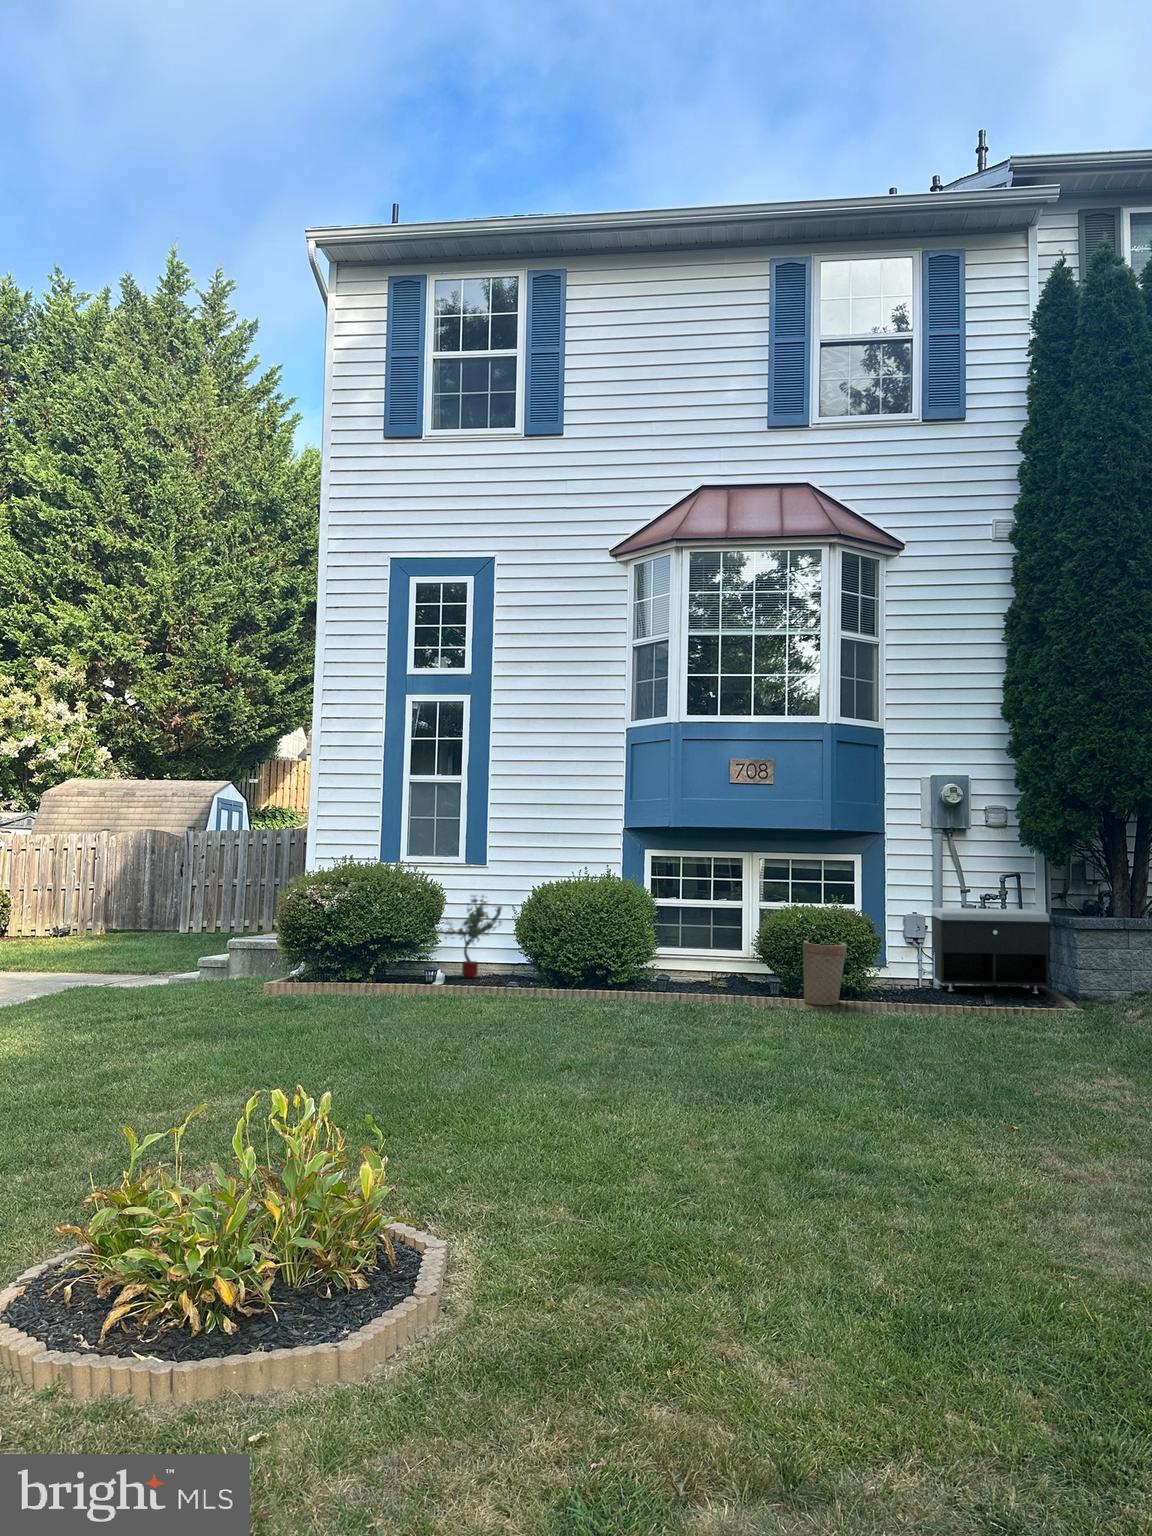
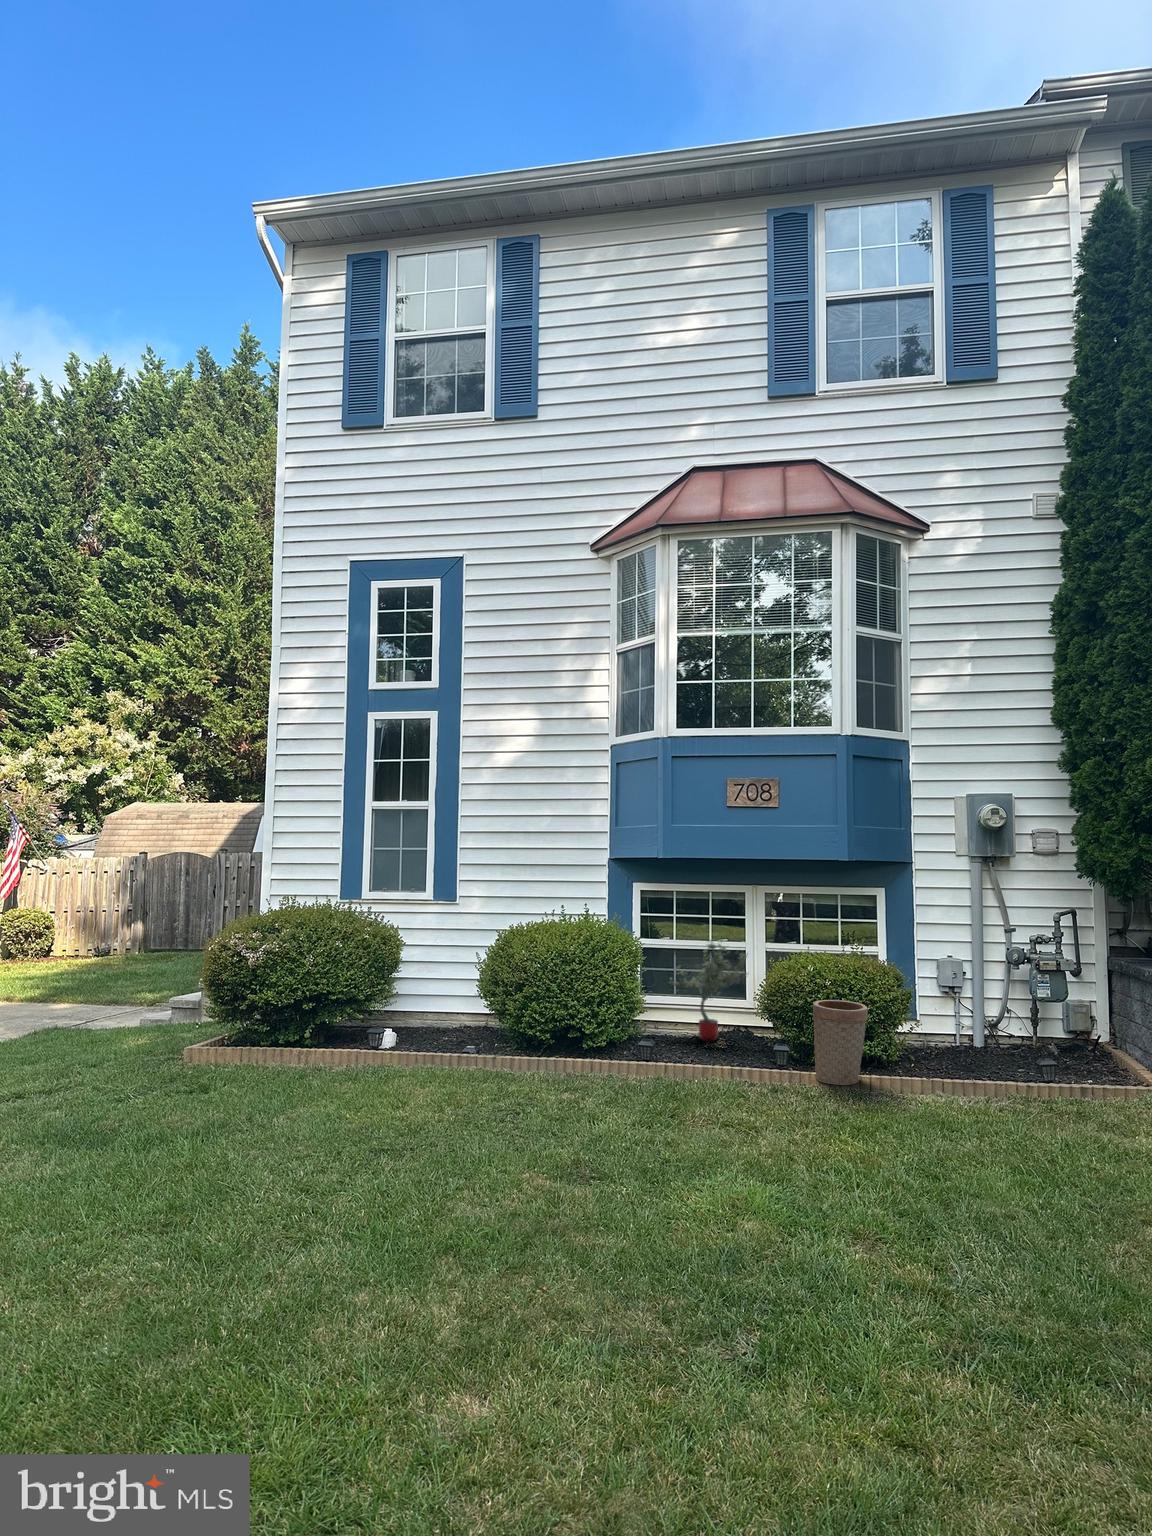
potted tree: present [440,895,502,978] -> present [669,939,748,1041]
storage bench: present [932,908,1050,993] -> none [971,952,1126,1063]

